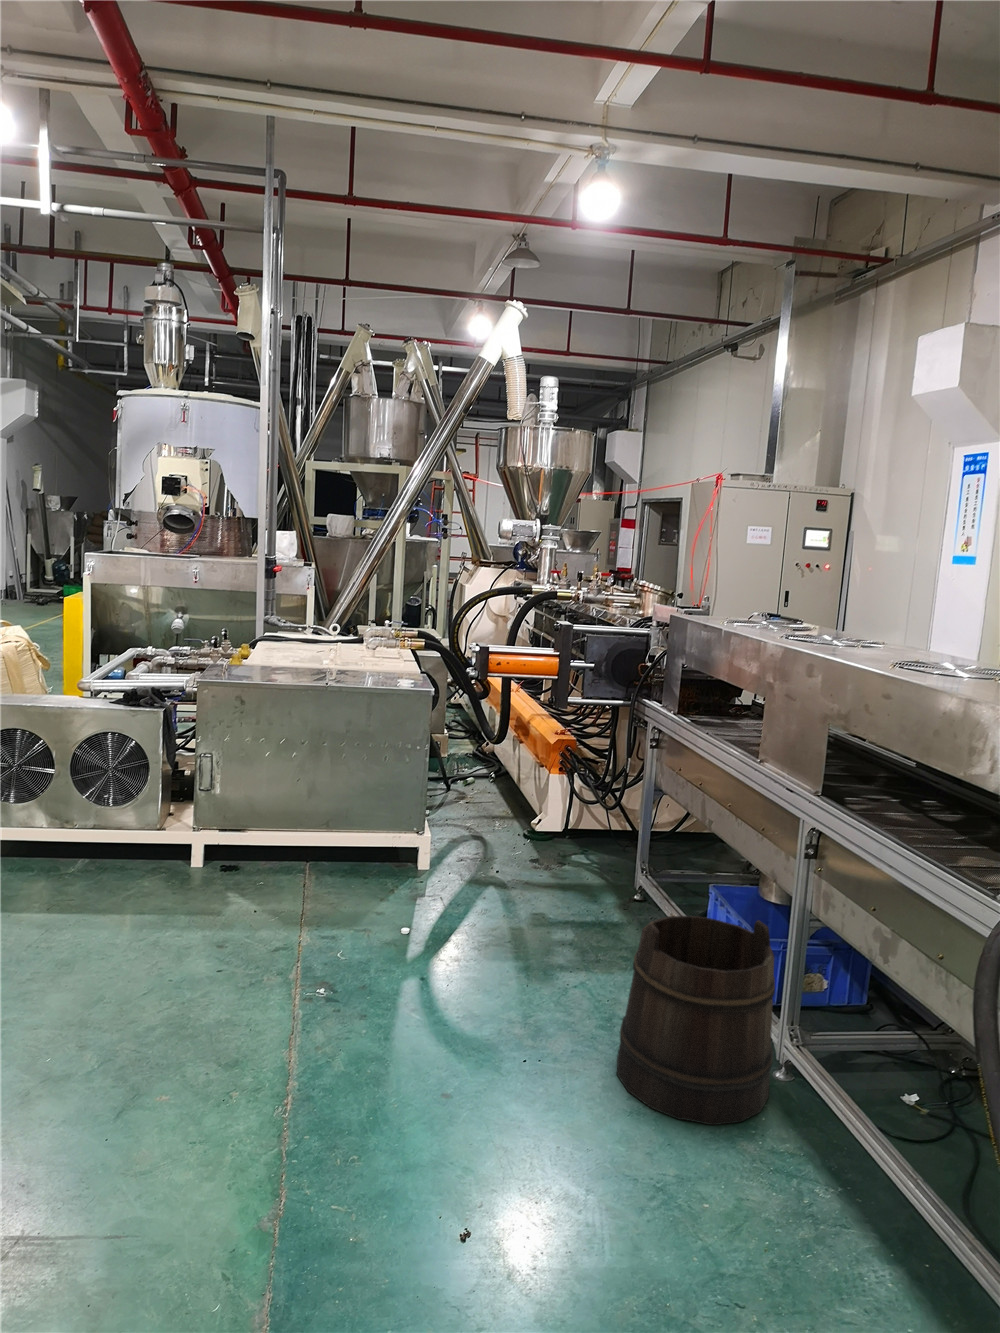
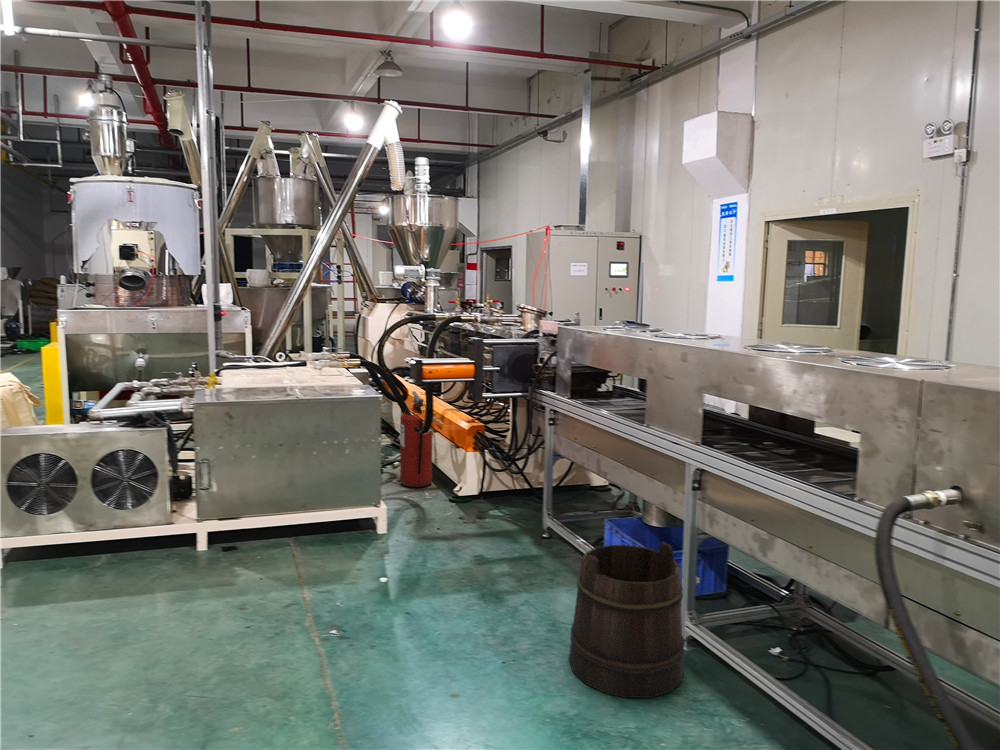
fire extinguisher: none [470,686,518,812] -> present [400,391,433,487]

